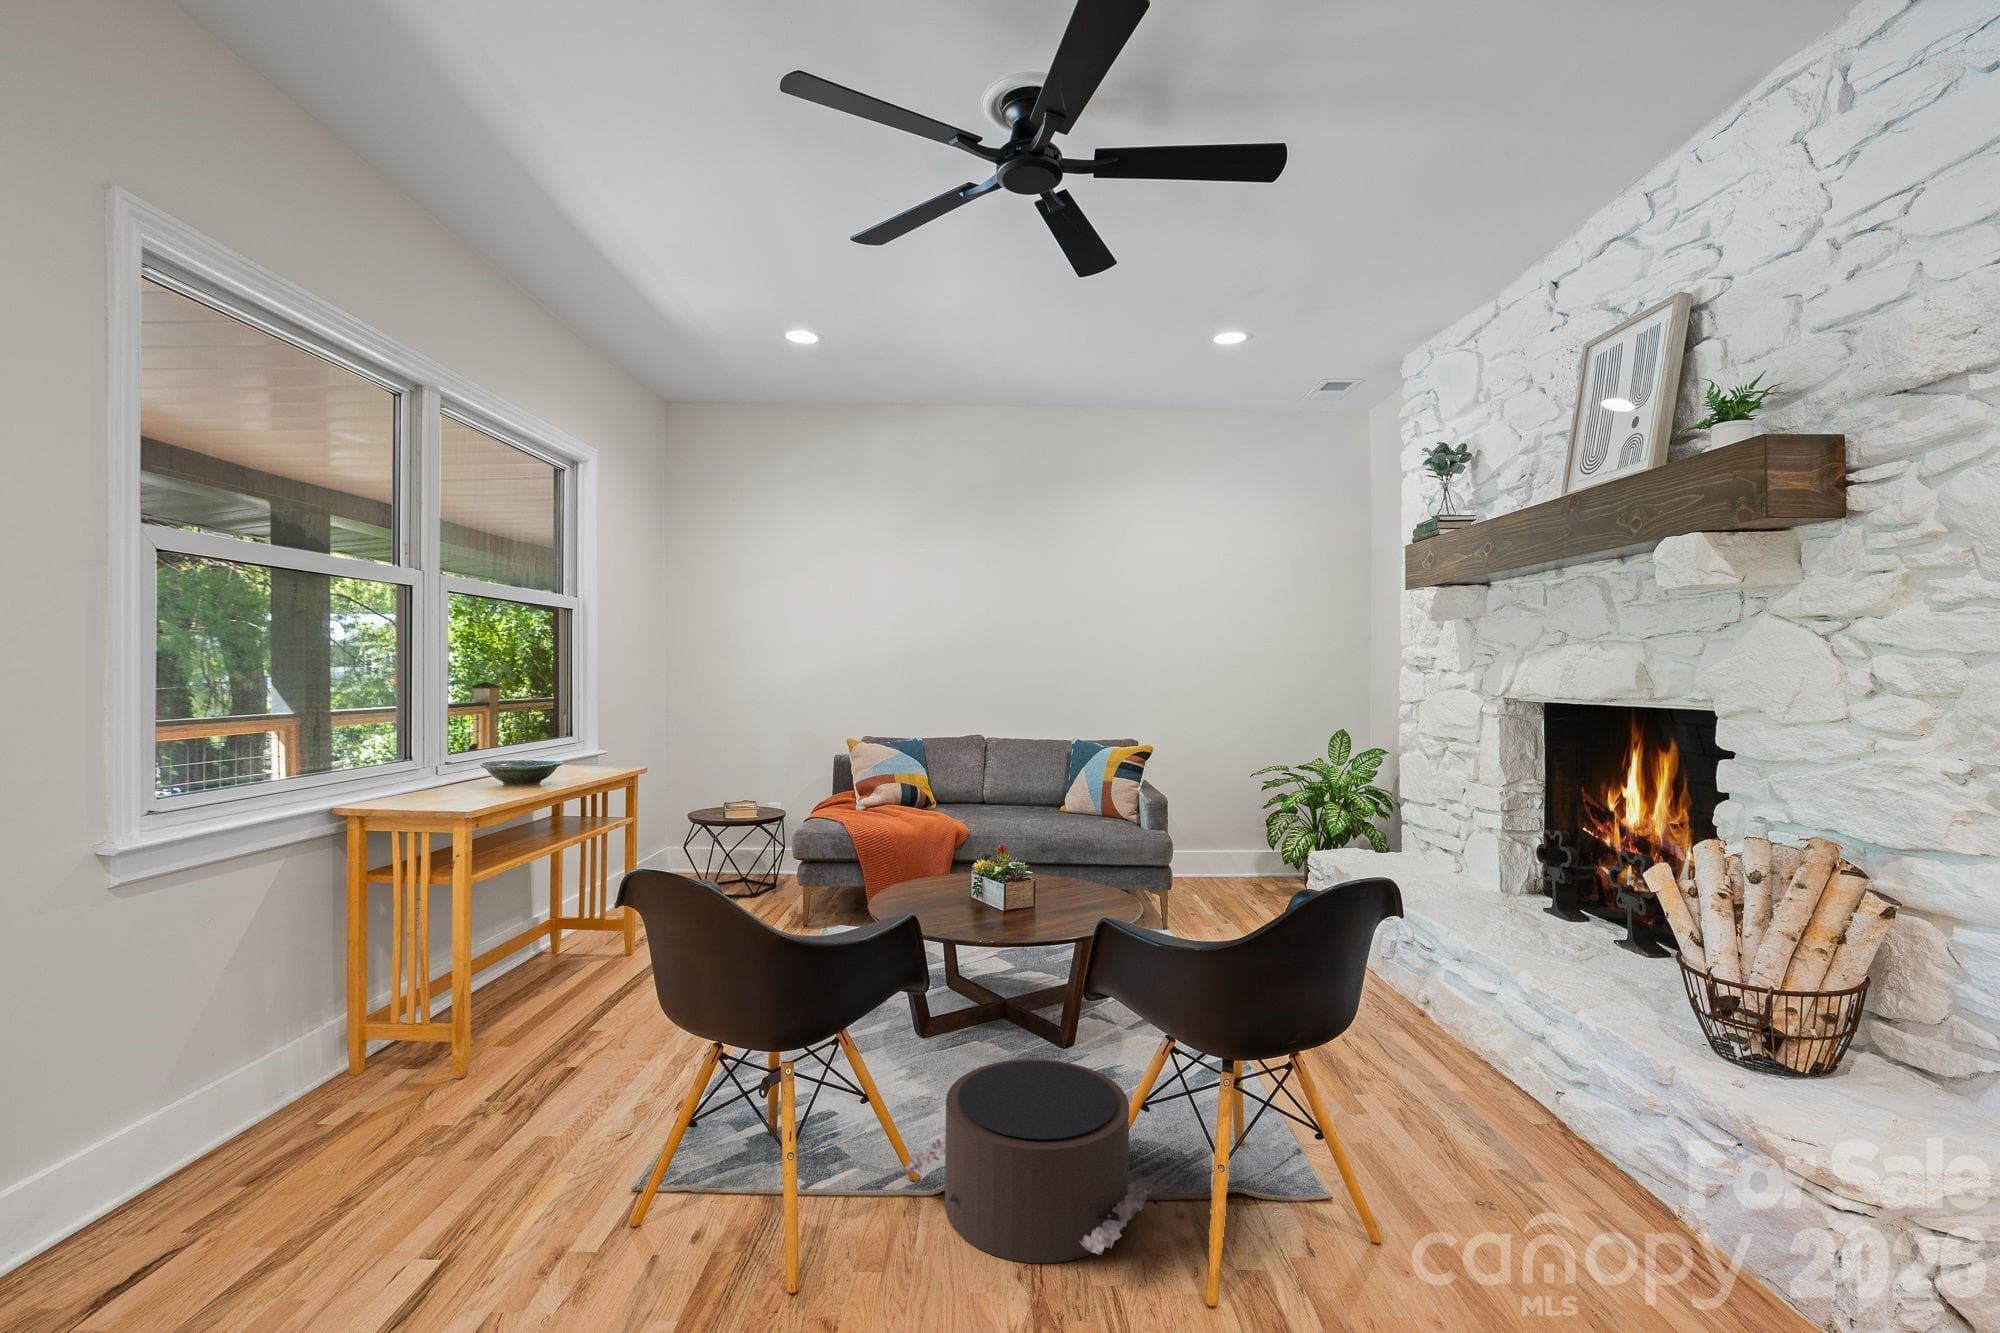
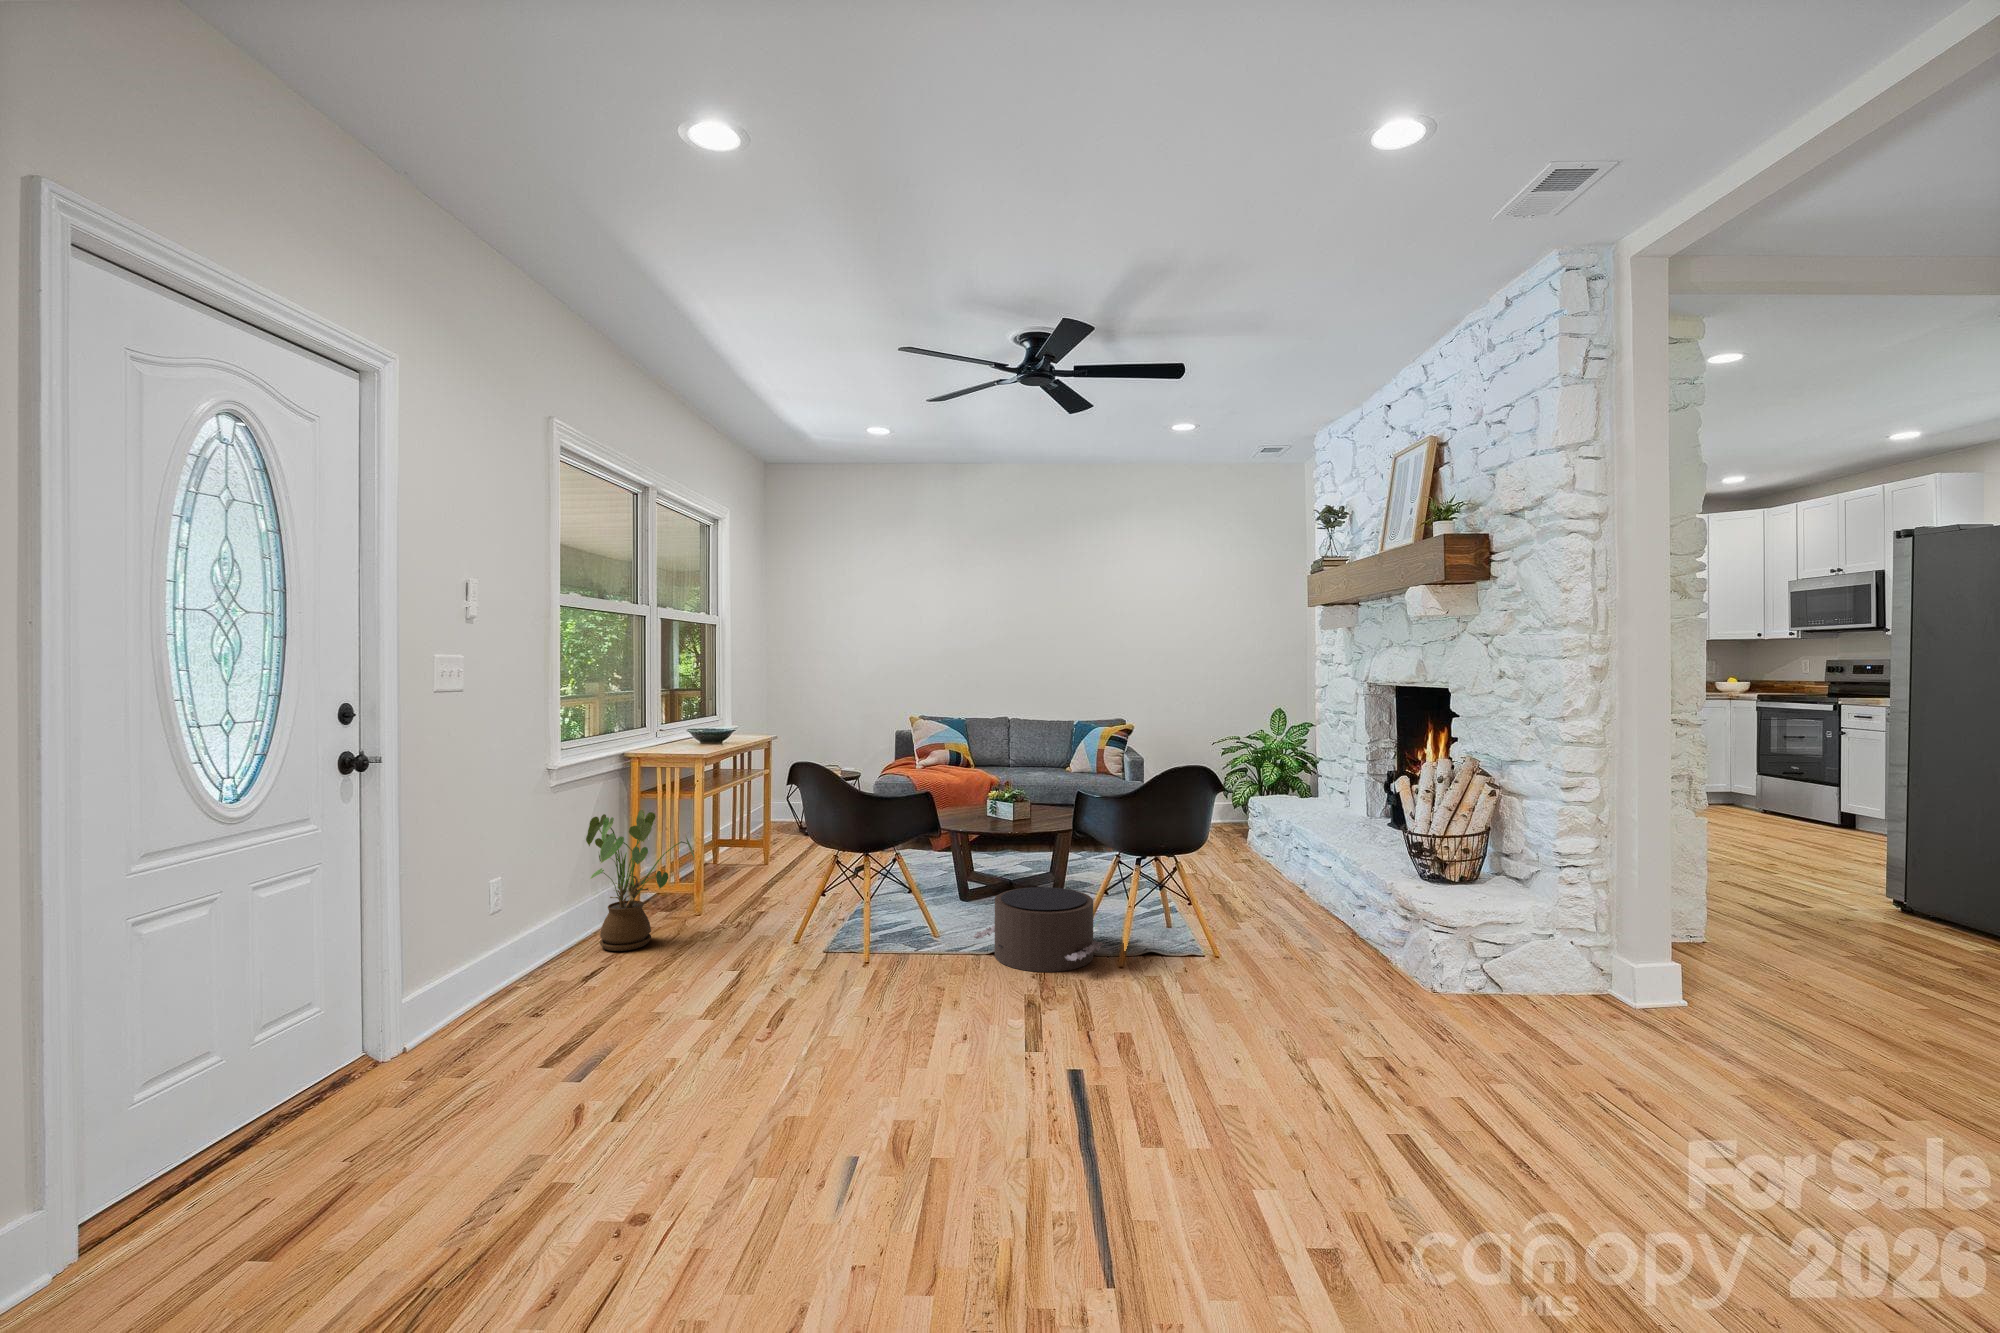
house plant: none [185,915,414,1195] -> present [586,810,695,951]

